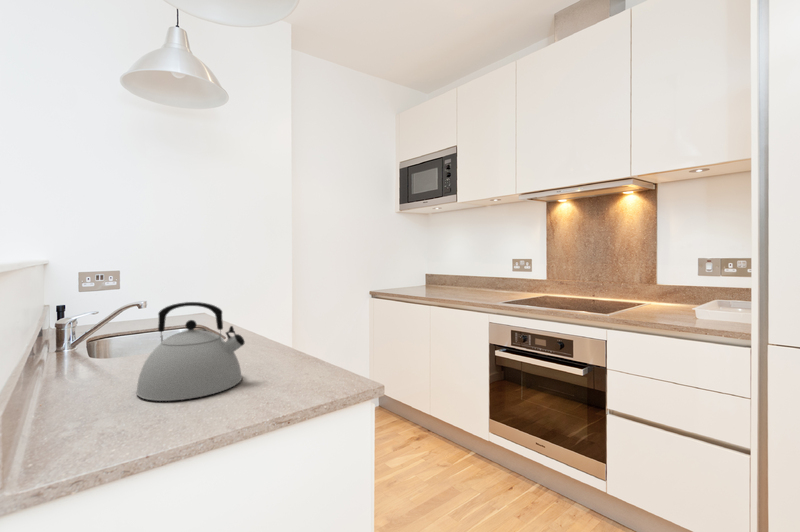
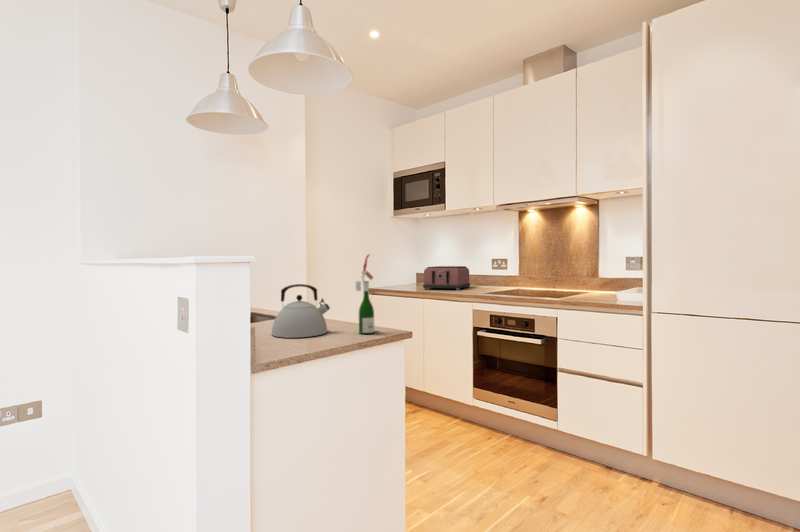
wine bottle: none [283,251,327,392] -> present [355,255,378,334]
toaster: none [430,268,487,297] -> present [423,266,470,290]

